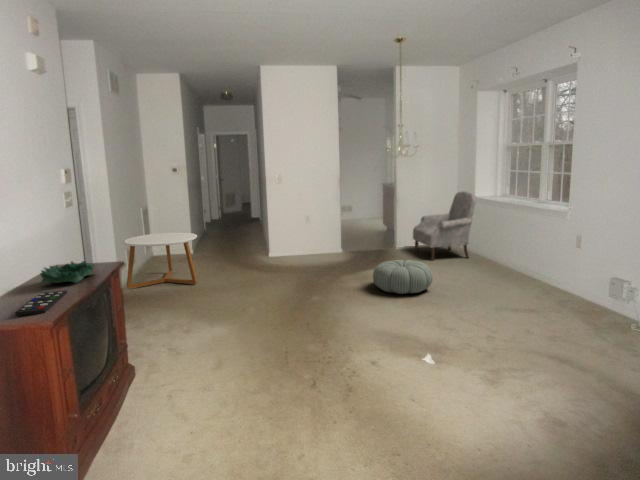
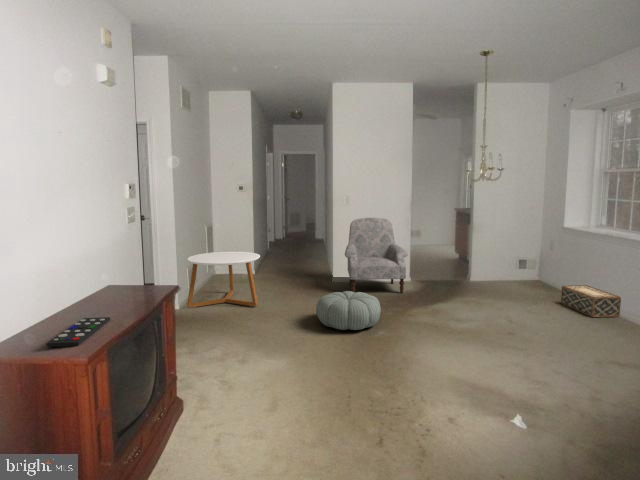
armchair: present [413,191,476,260] -> present [345,218,408,293]
woven basket: none [472,249,519,276] -> present [561,285,621,317]
pouf: present [373,260,433,294] -> present [316,291,381,330]
decorative bowl: present [40,261,94,283] -> none [85,282,145,308]

